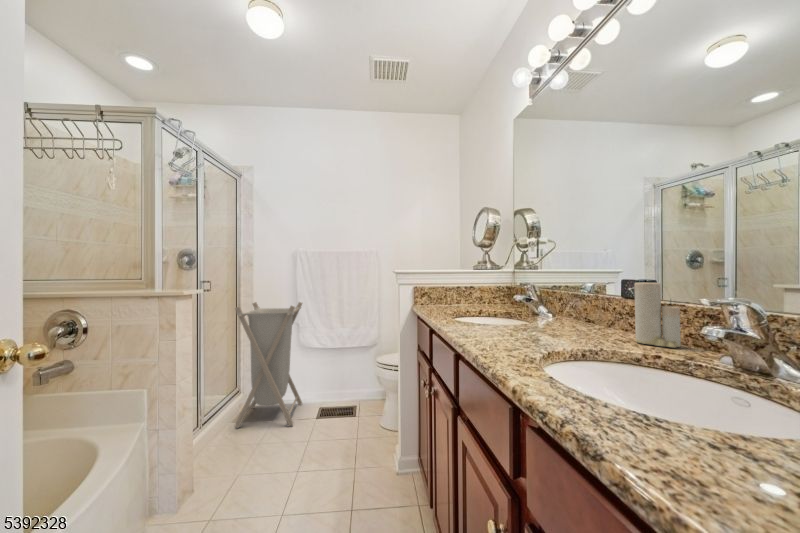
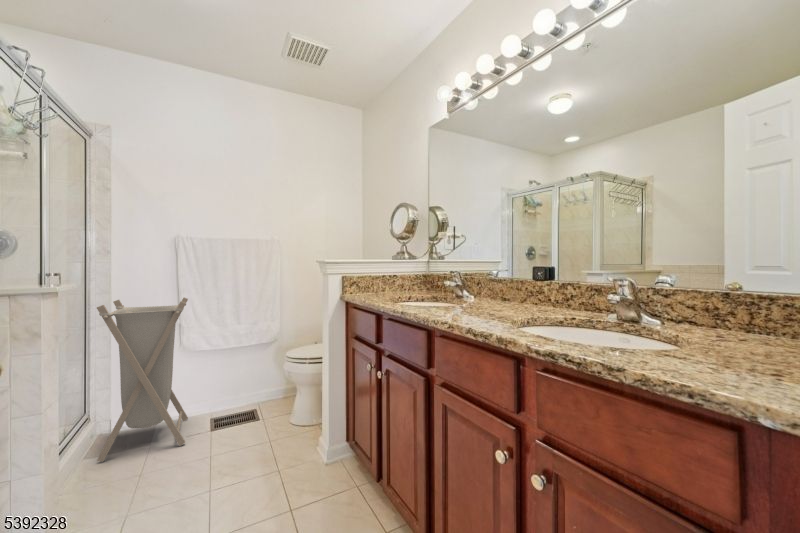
candle: present [634,282,681,348] -> none [546,262,577,313]

